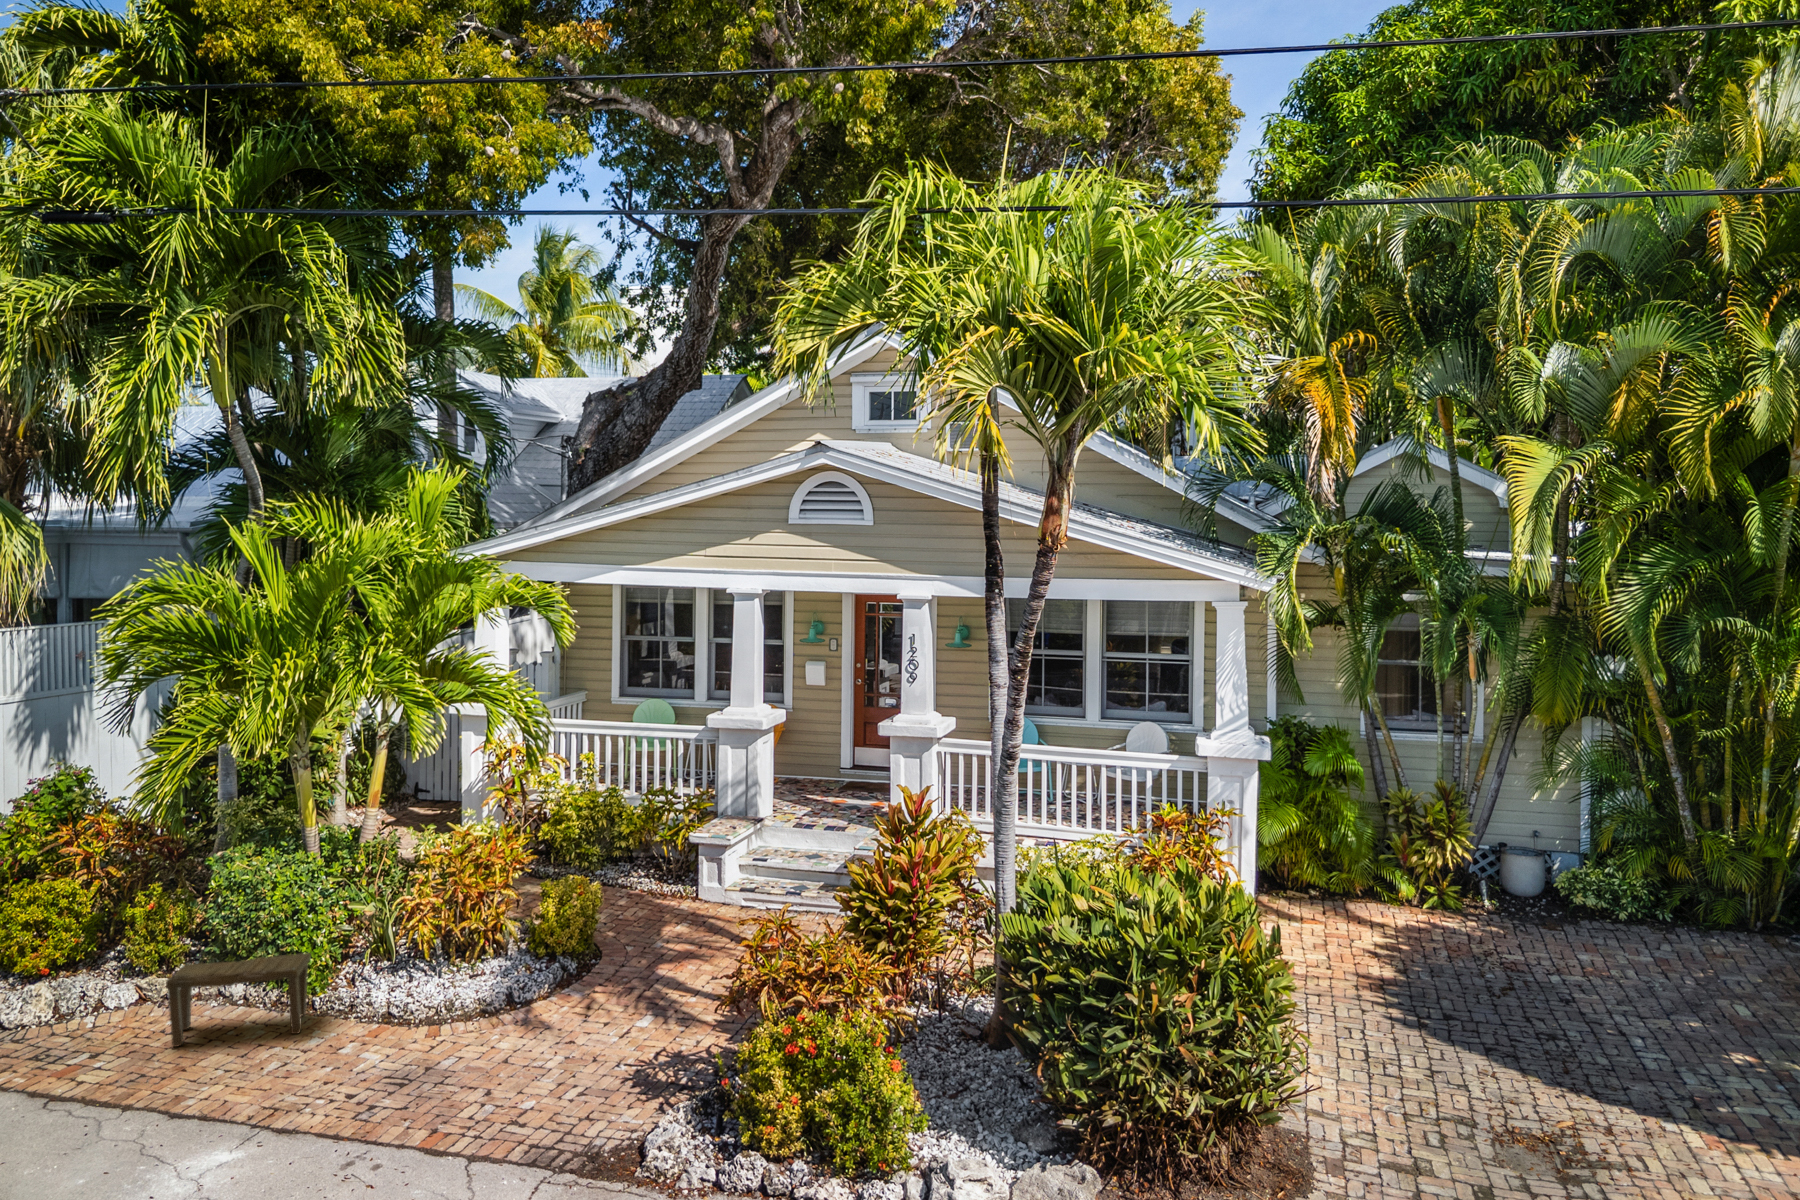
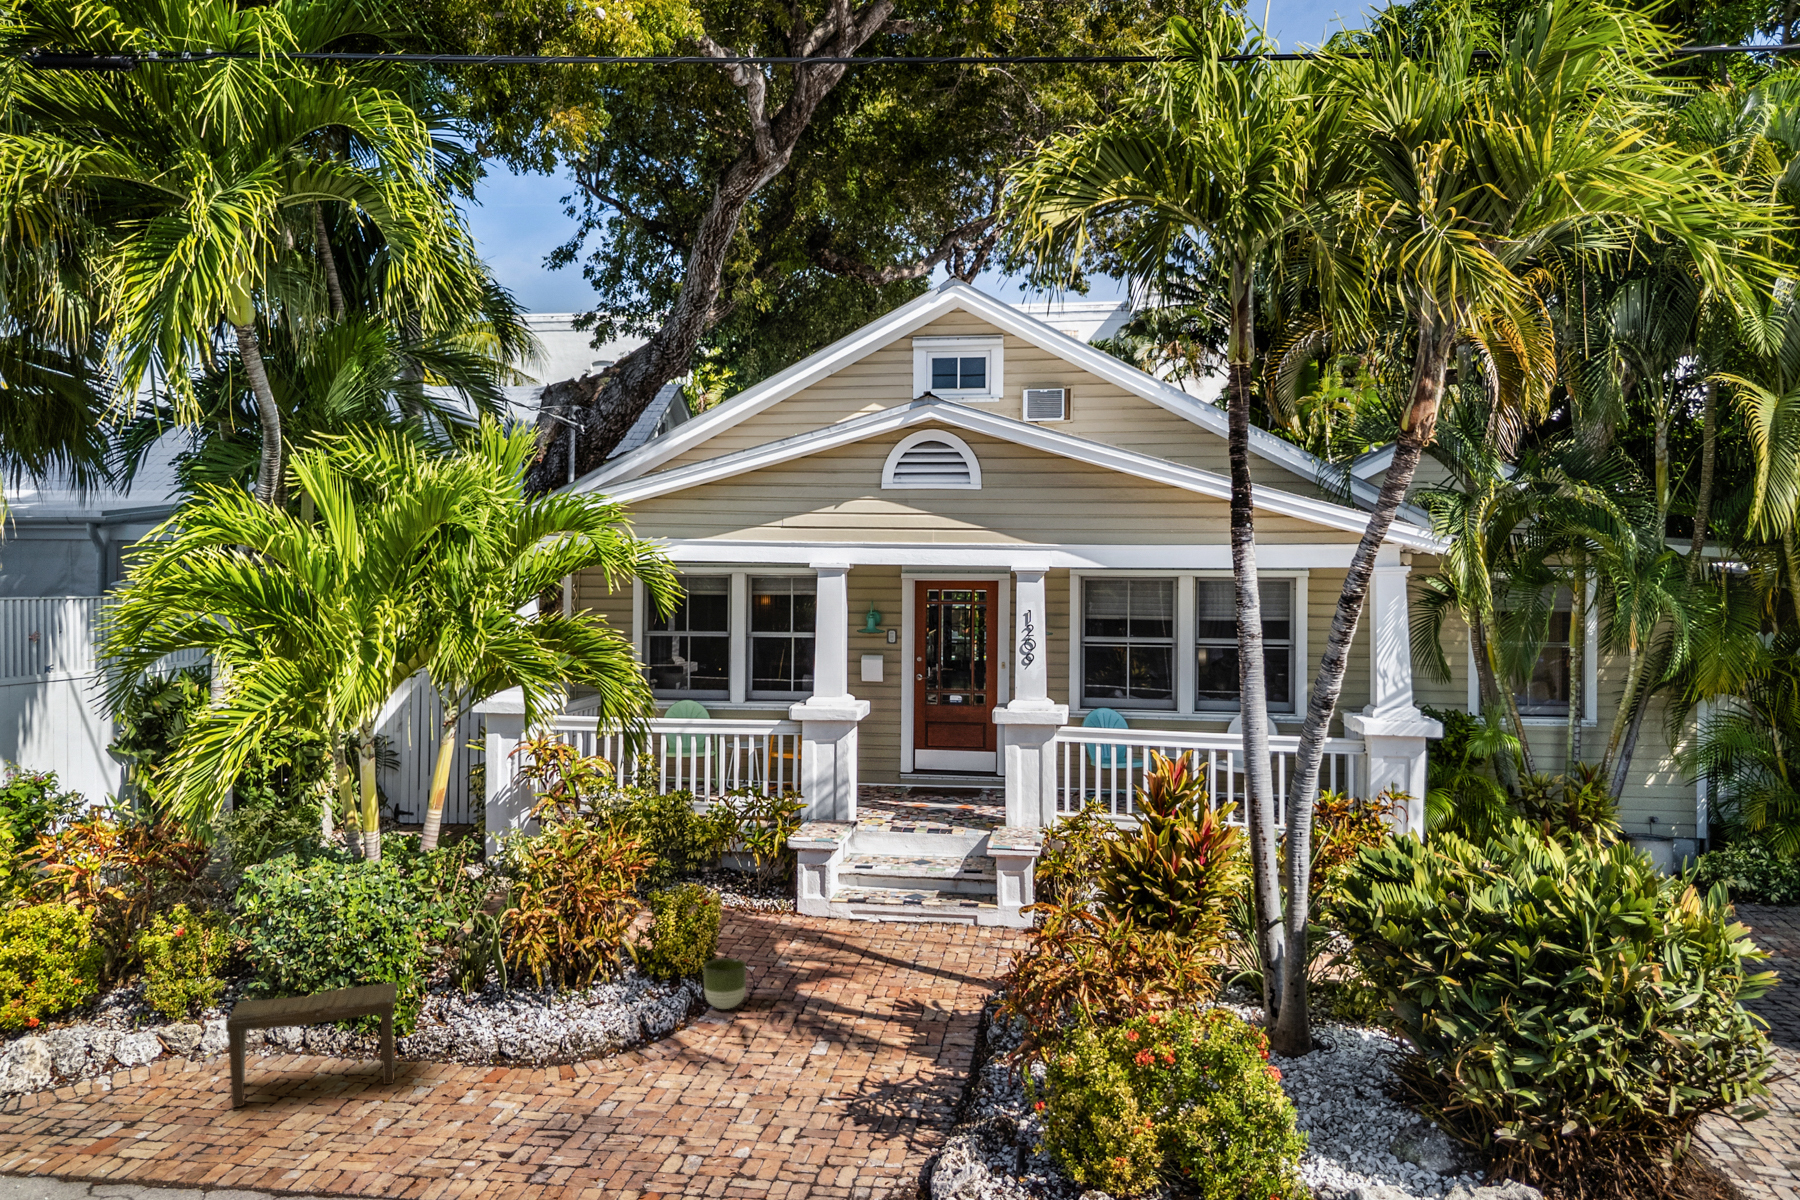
planter: none [572,940,608,983] -> present [704,958,746,1009]

